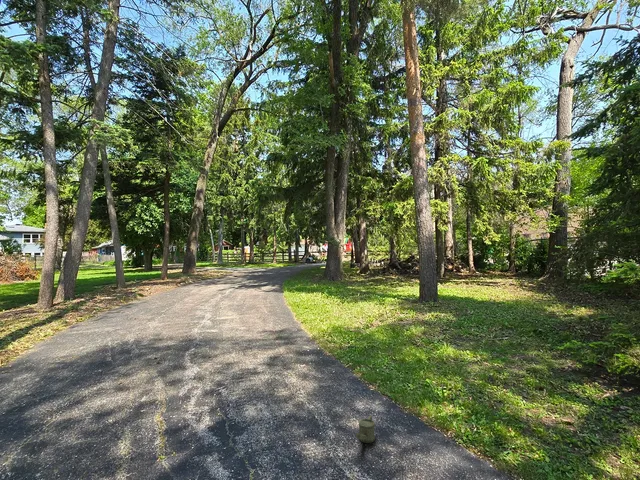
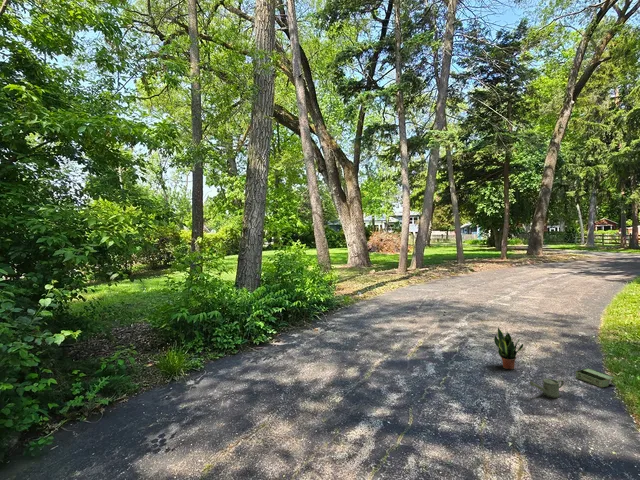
potted plant: none [279,371,312,421] -> present [494,328,523,369]
toolbox: none [356,388,385,406] -> present [576,368,615,387]

